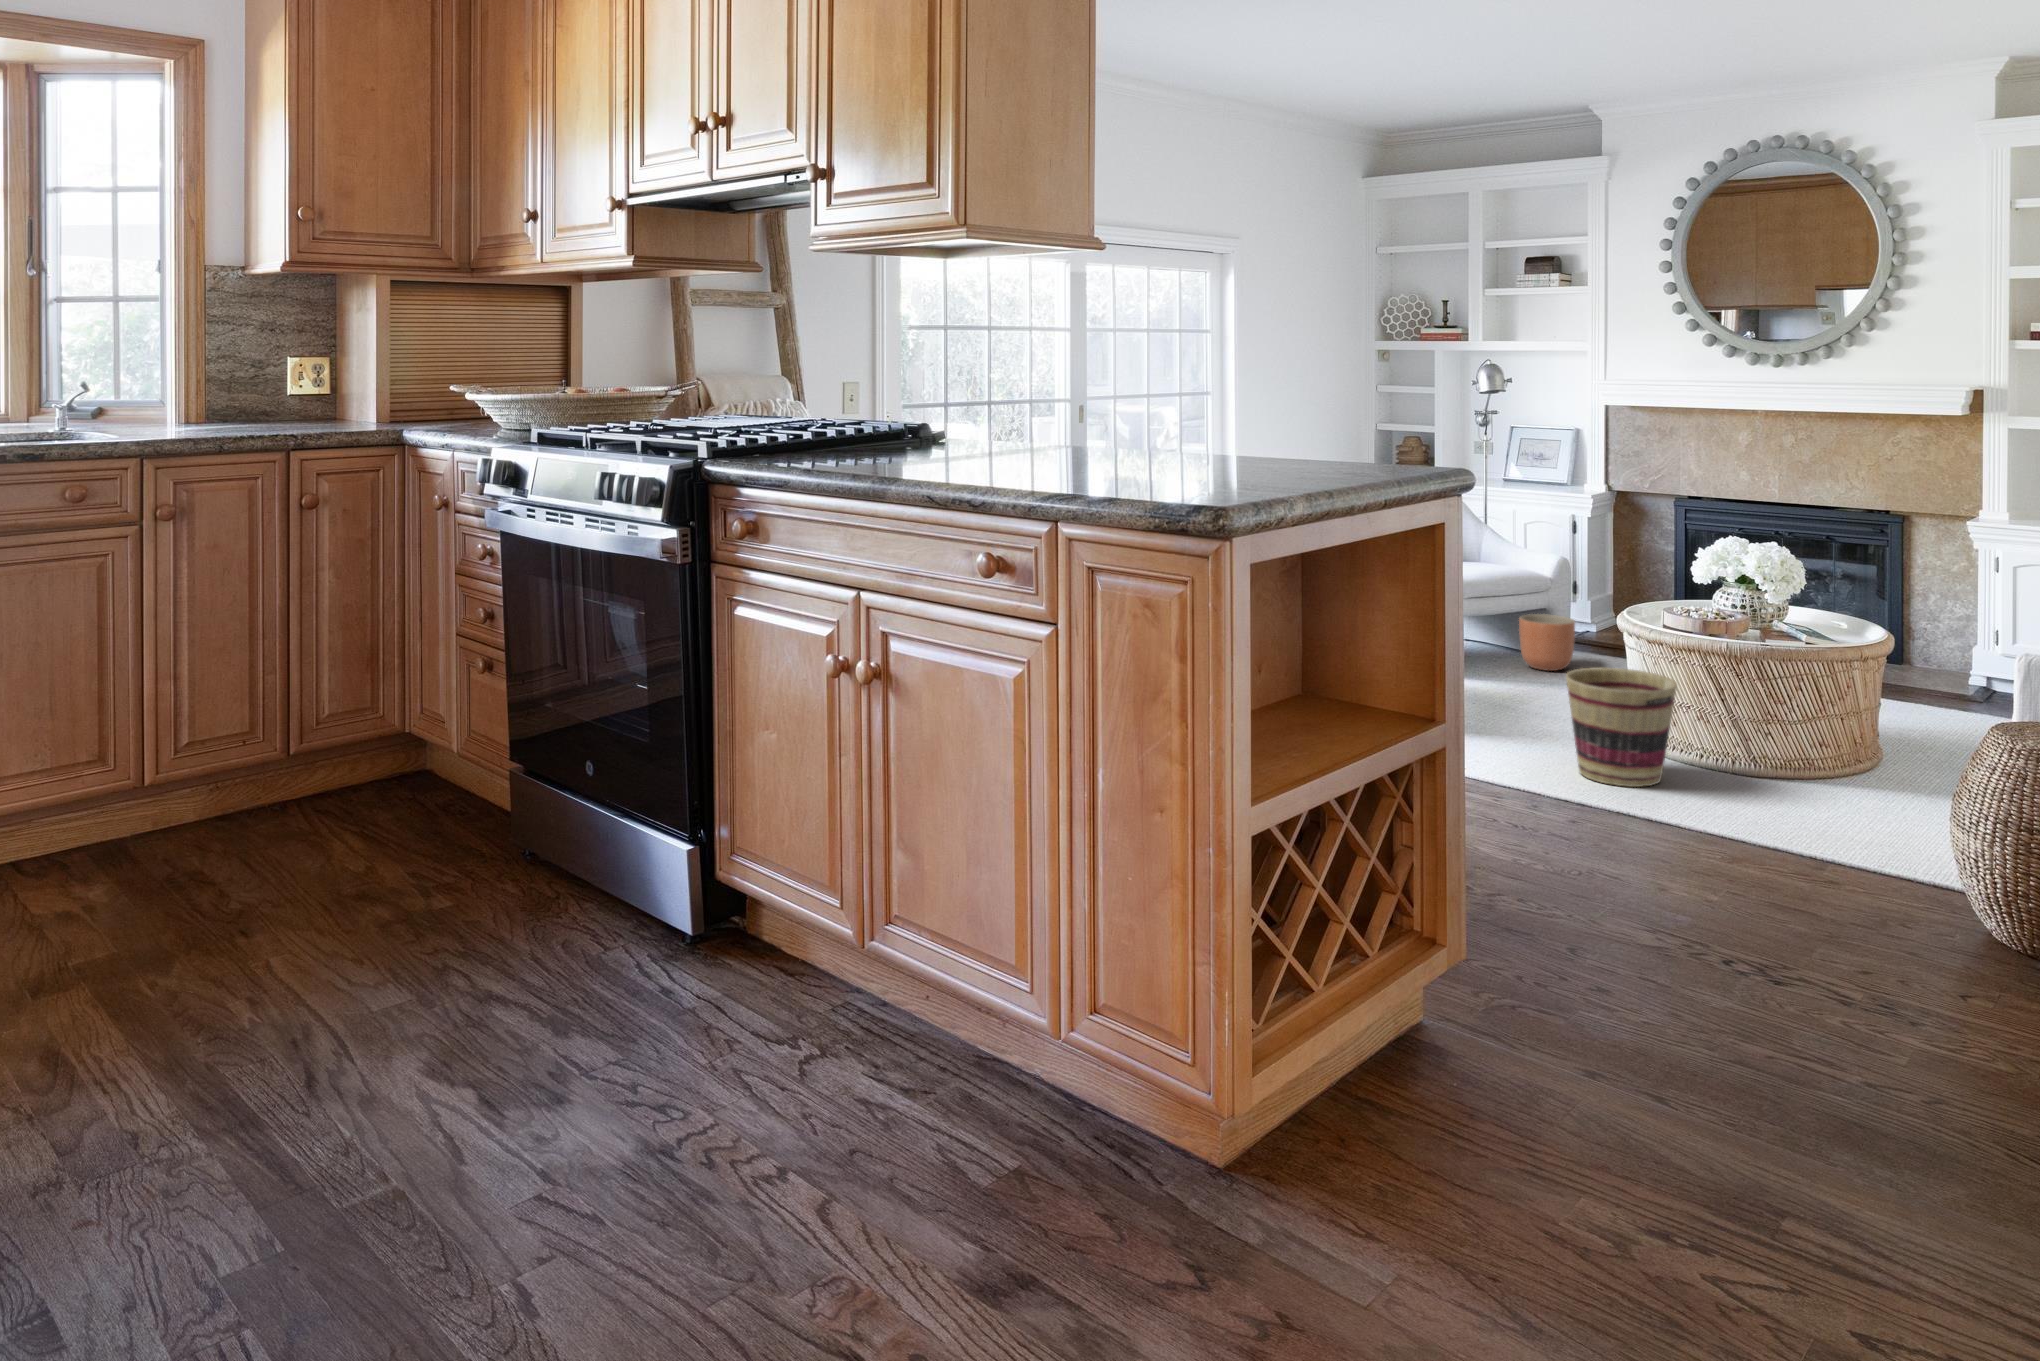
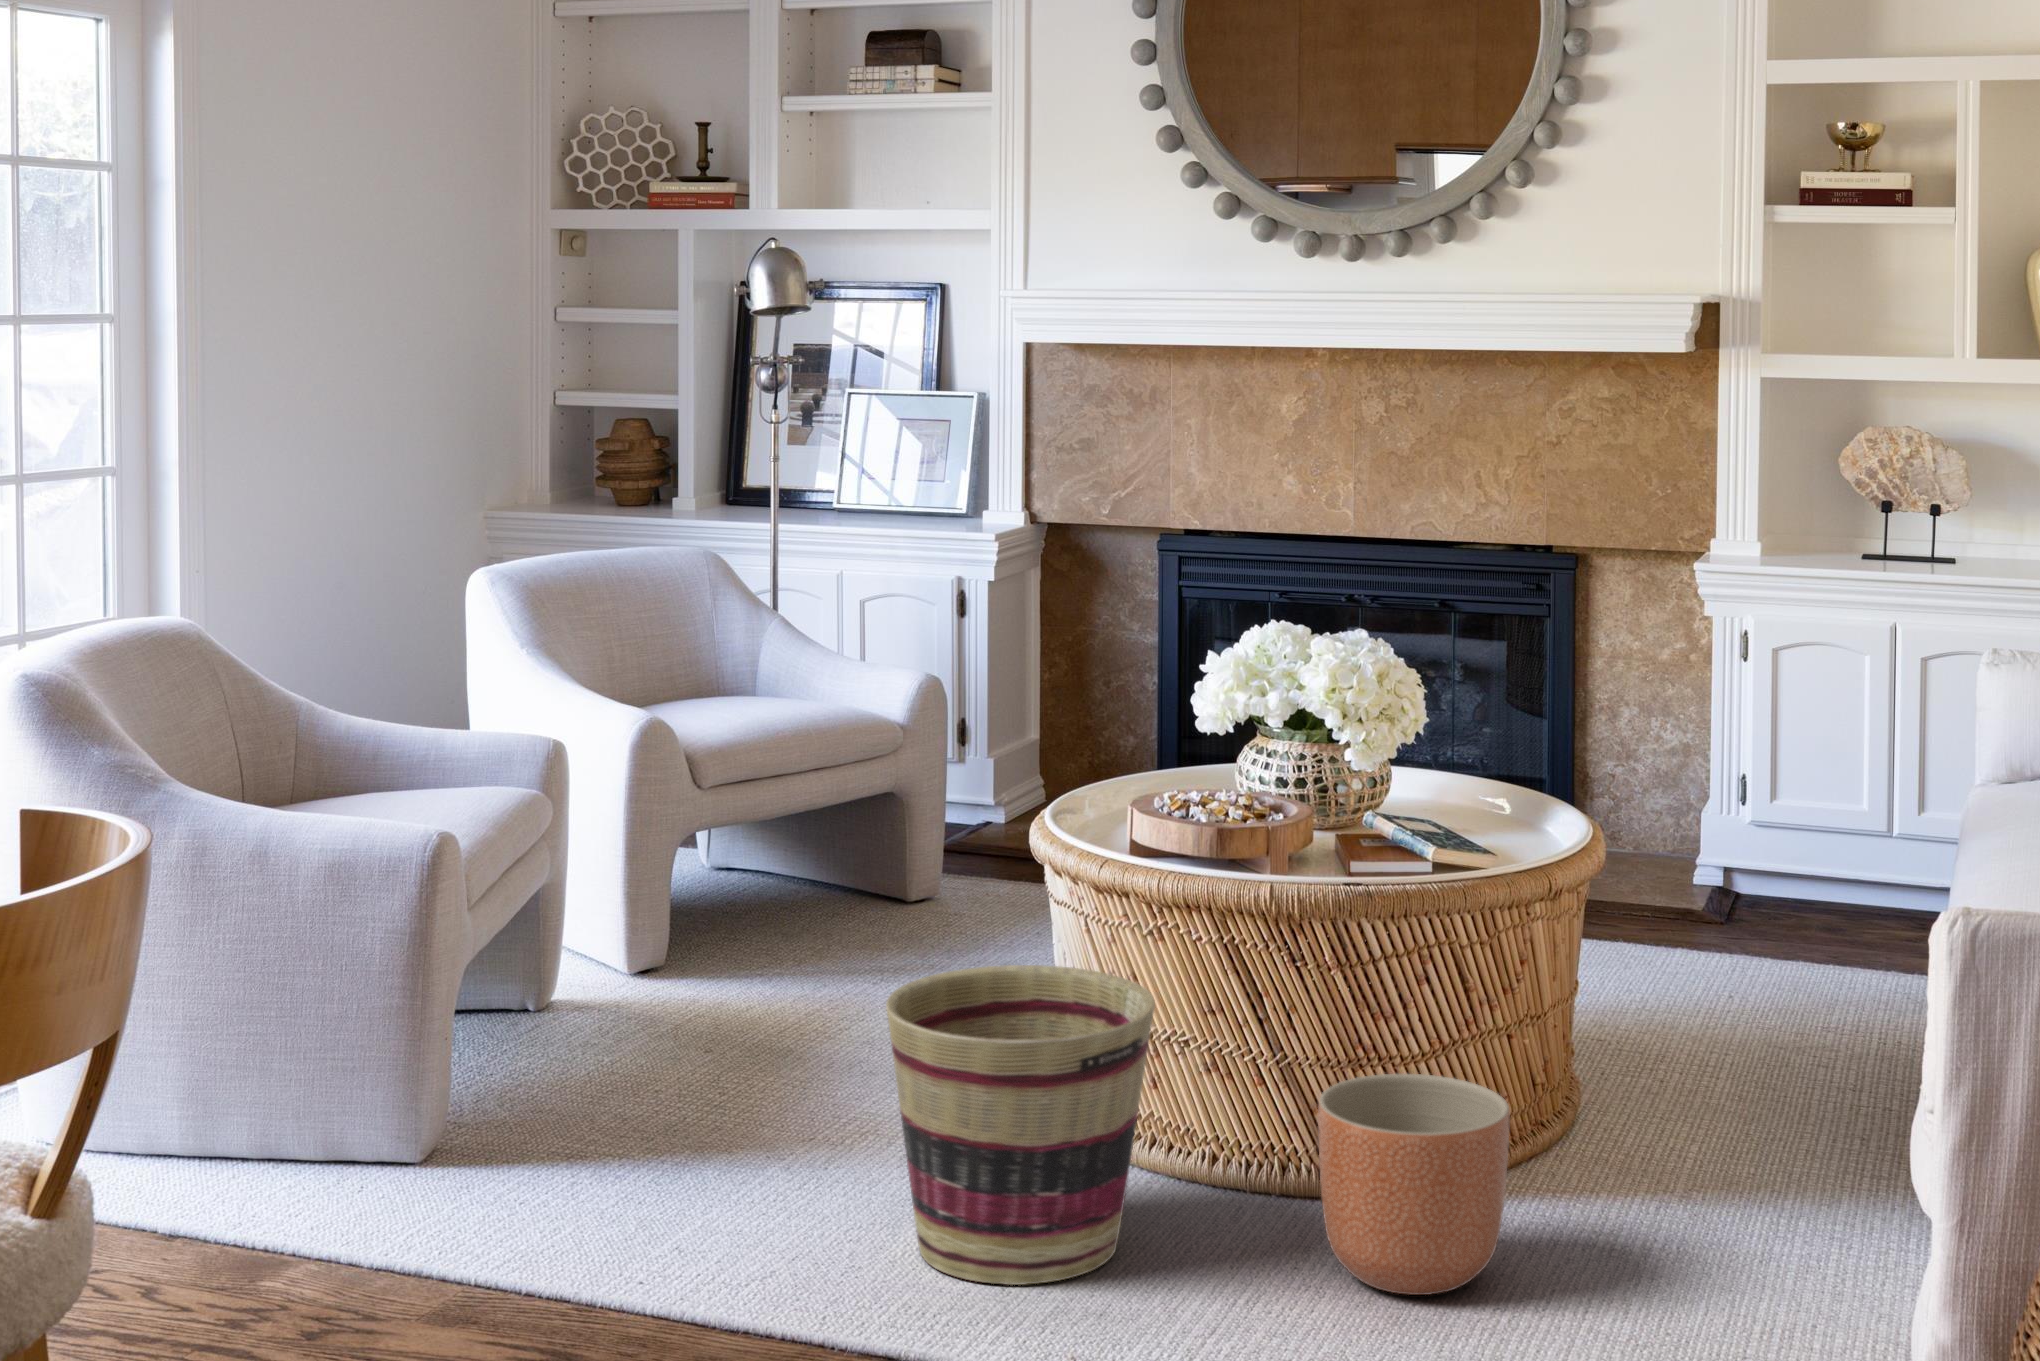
planter: present [1519,614,1575,671] -> present [1318,1074,1509,1295]

